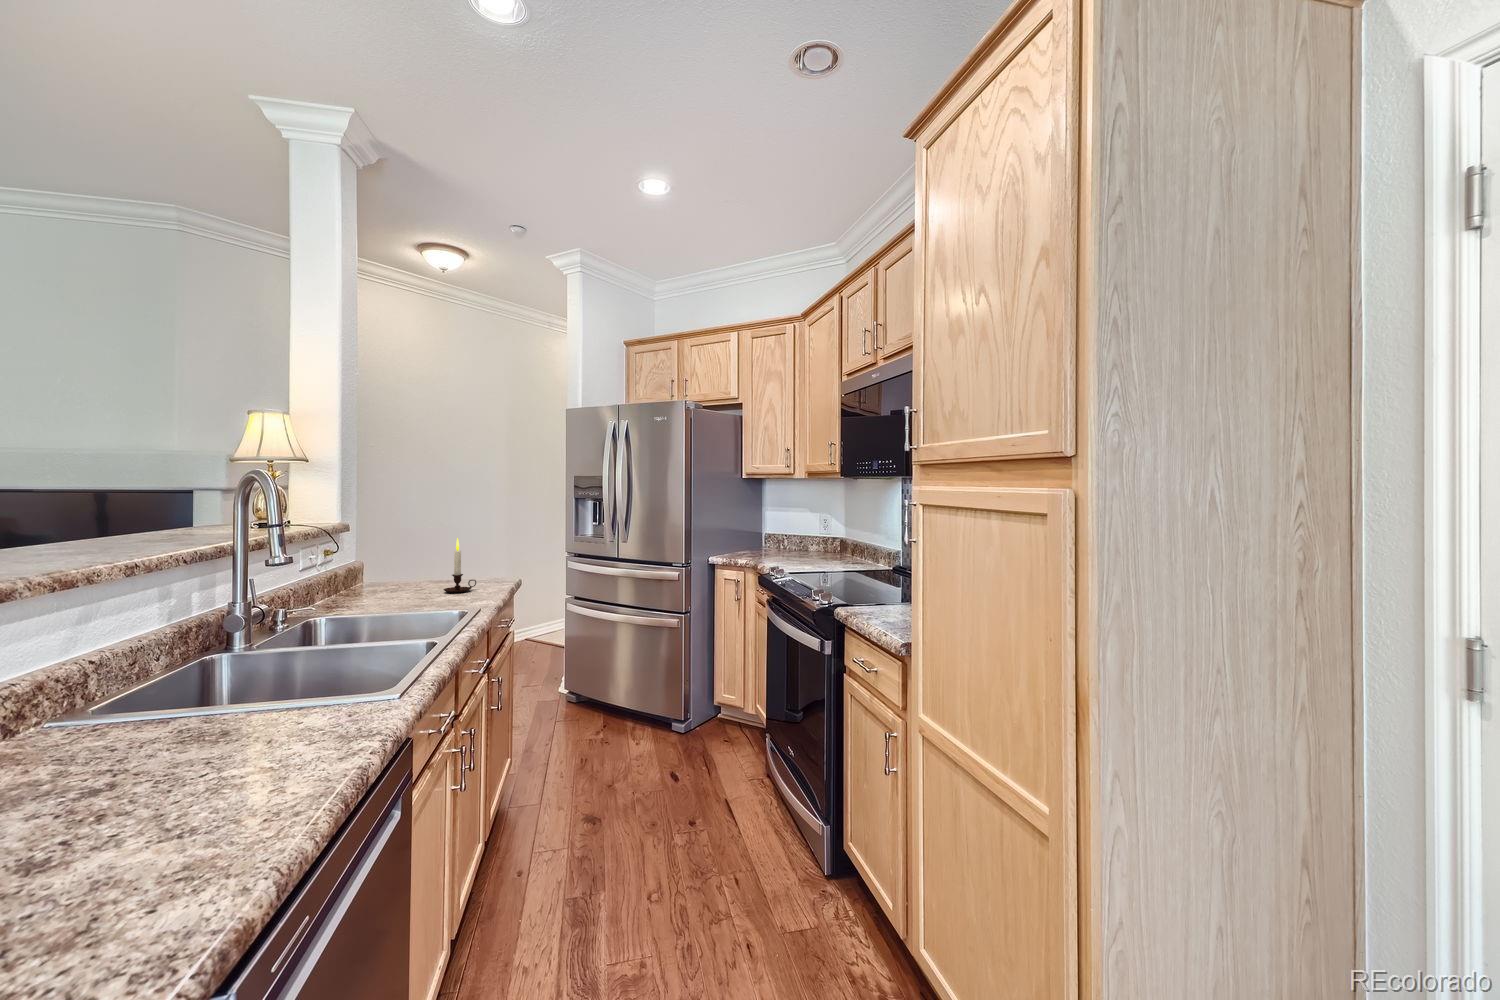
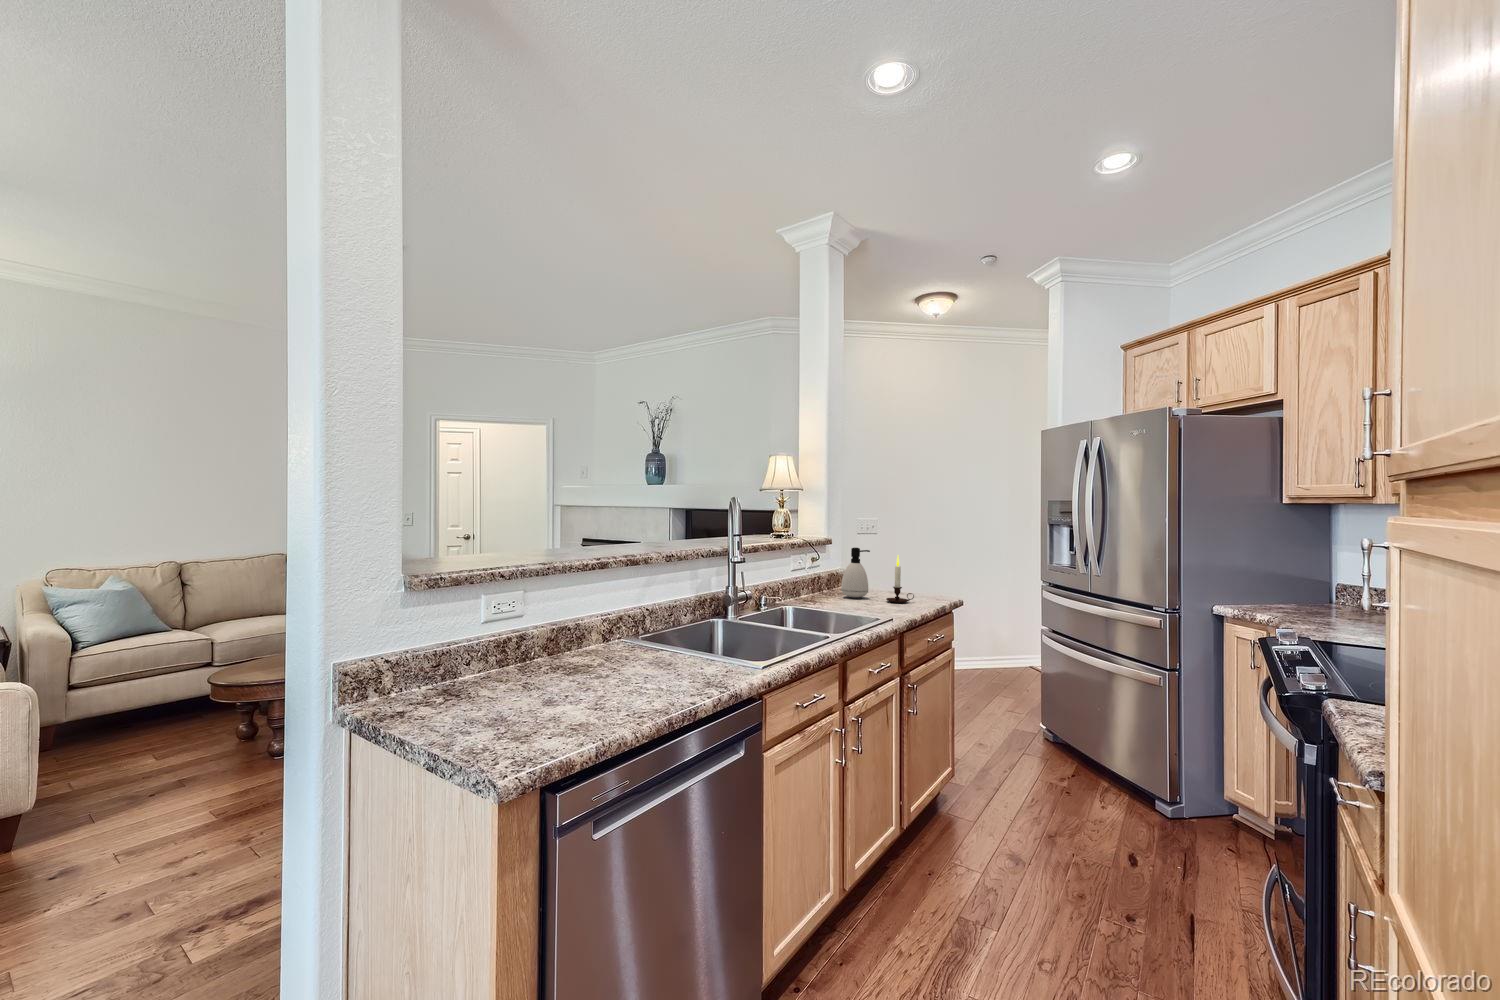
soap dispenser: none [380,533,419,594] -> present [841,548,870,598]

